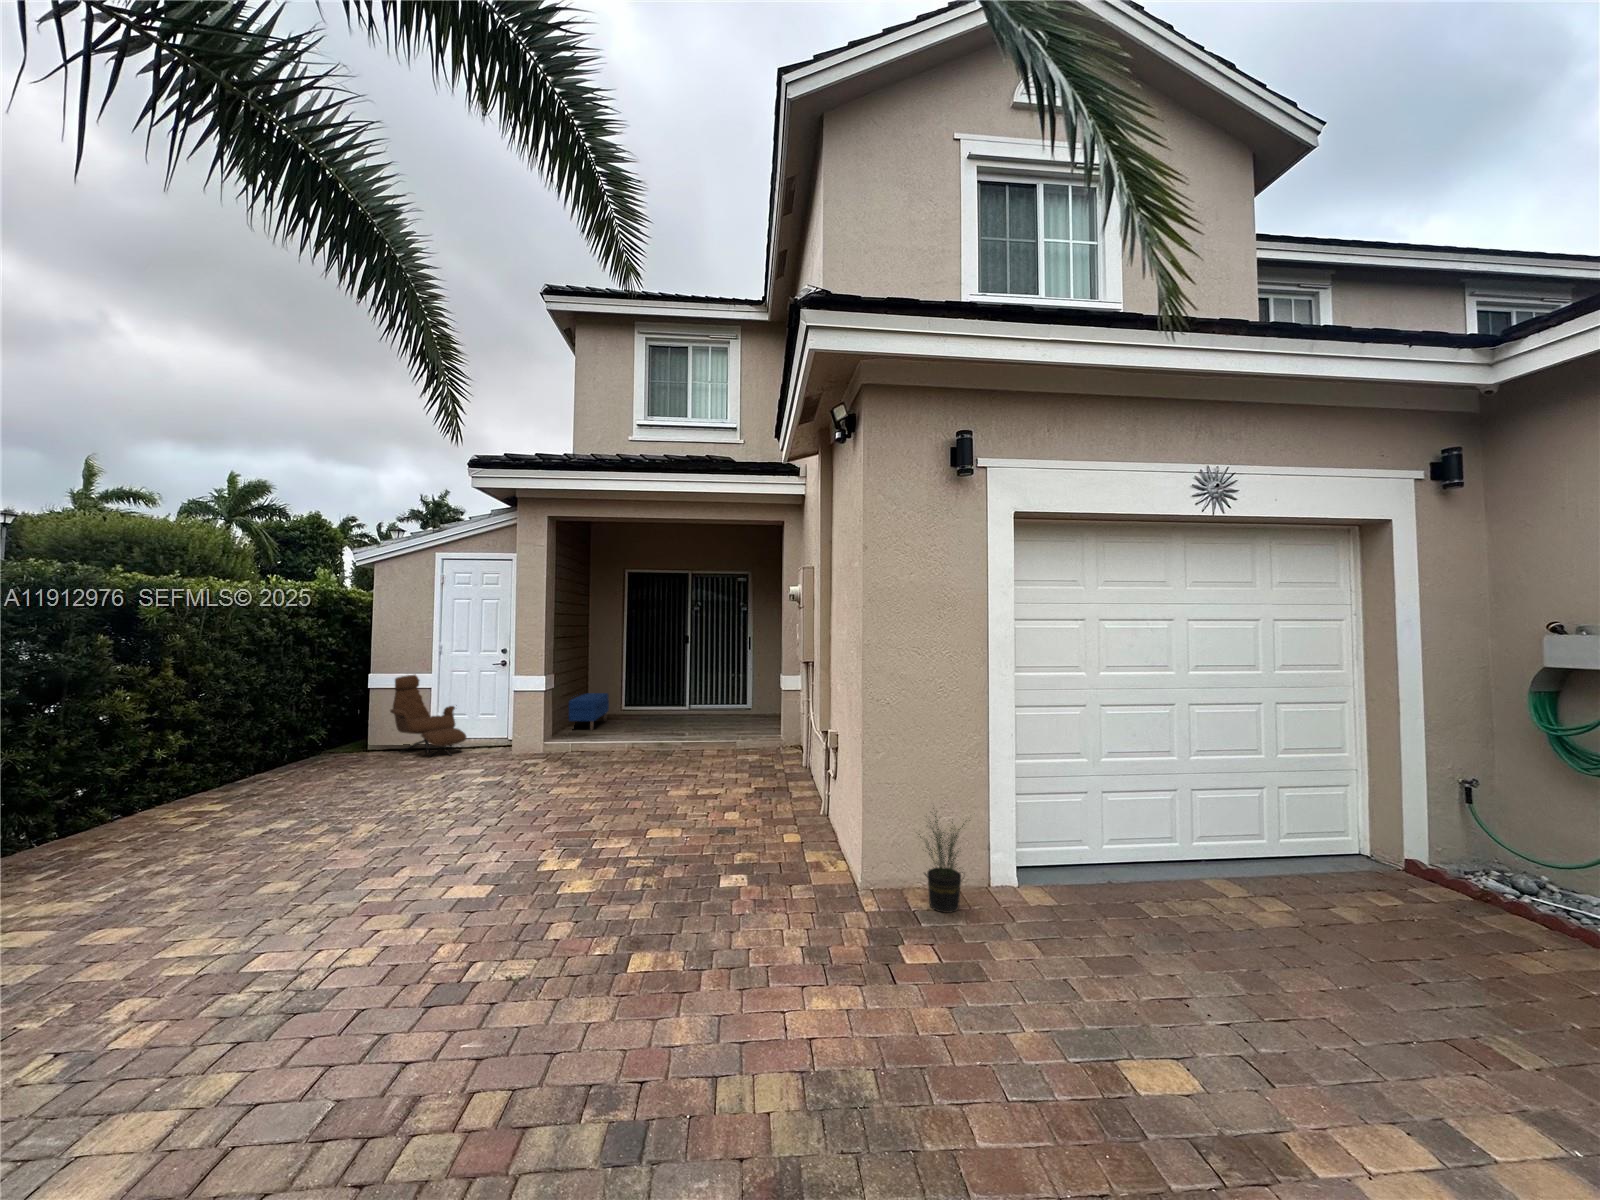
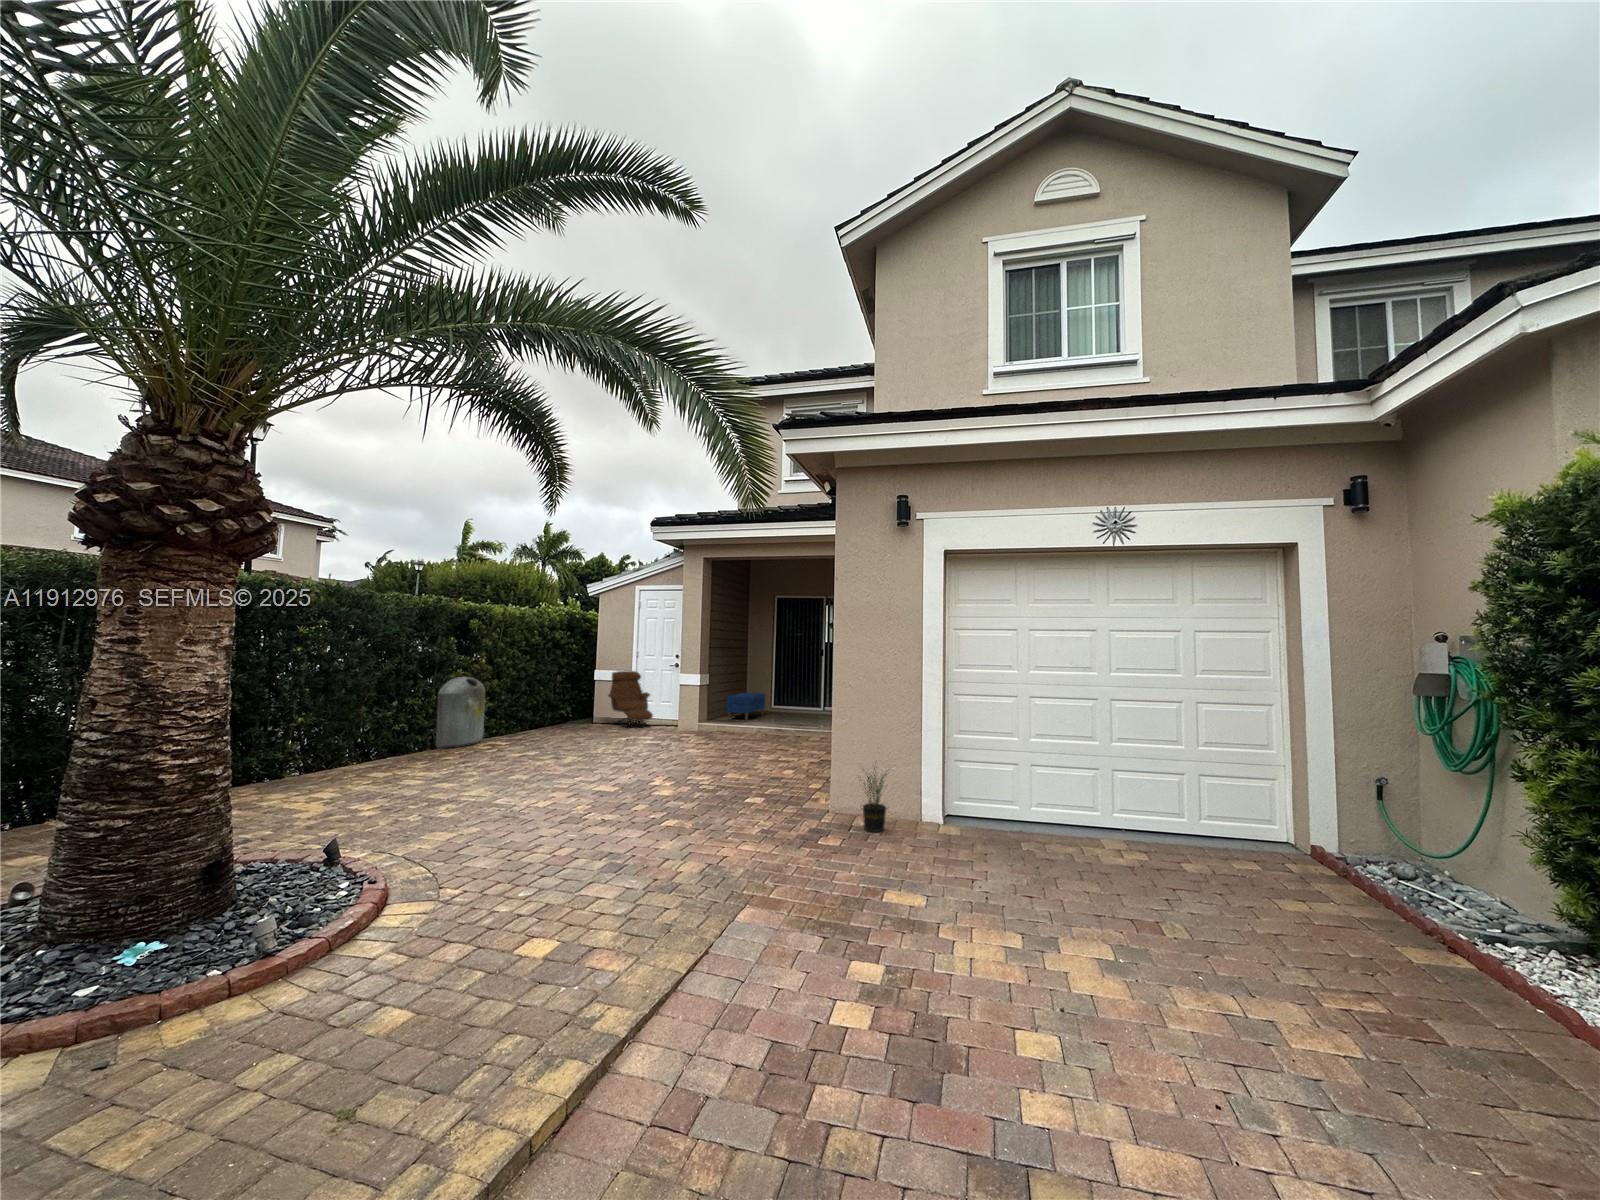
trash can: none [75,705,178,837] -> present [436,677,485,749]

